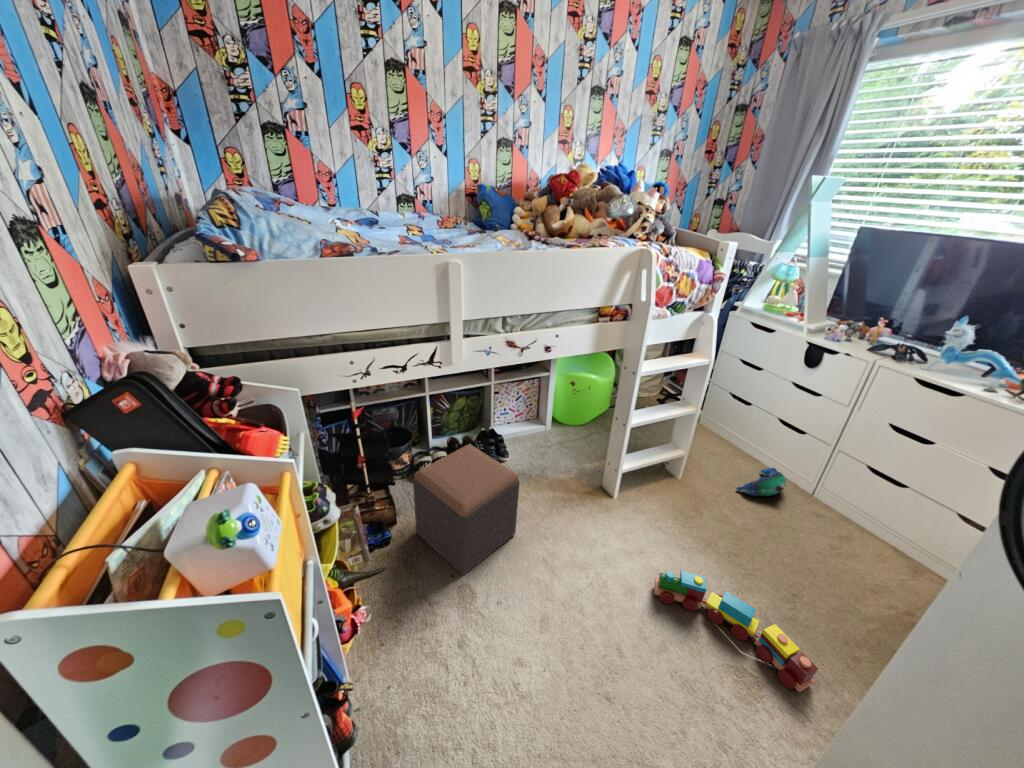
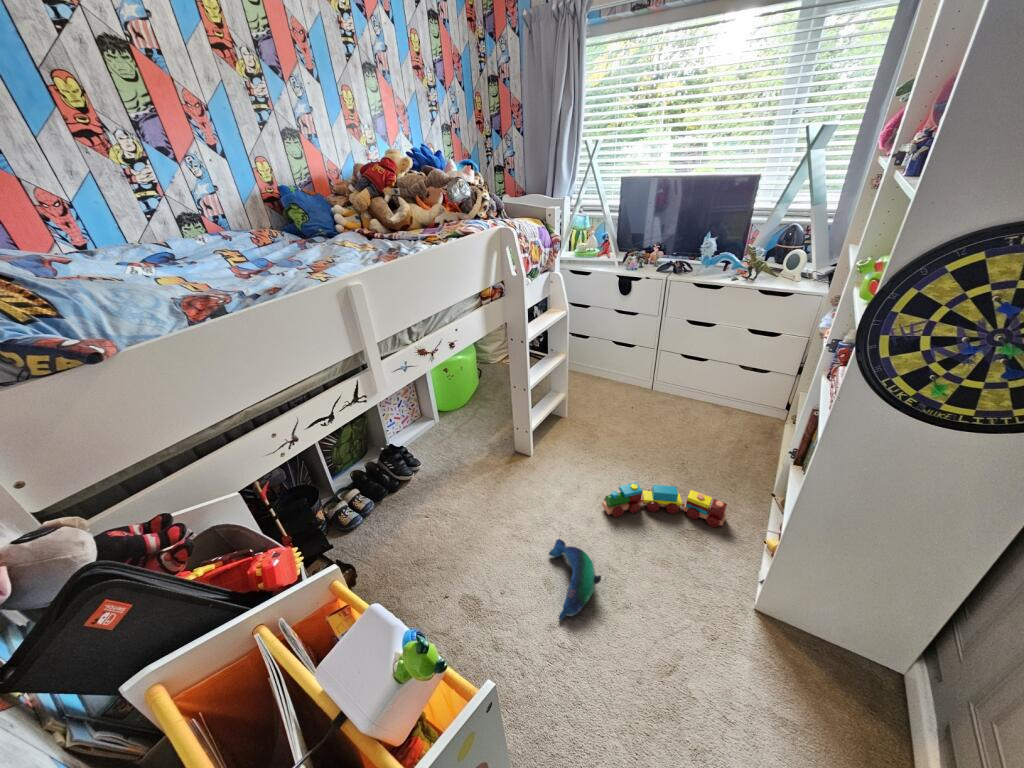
footstool: present [413,444,520,575] -> none [367,467,476,590]
plush toy: present [736,468,786,496] -> present [549,539,601,621]

